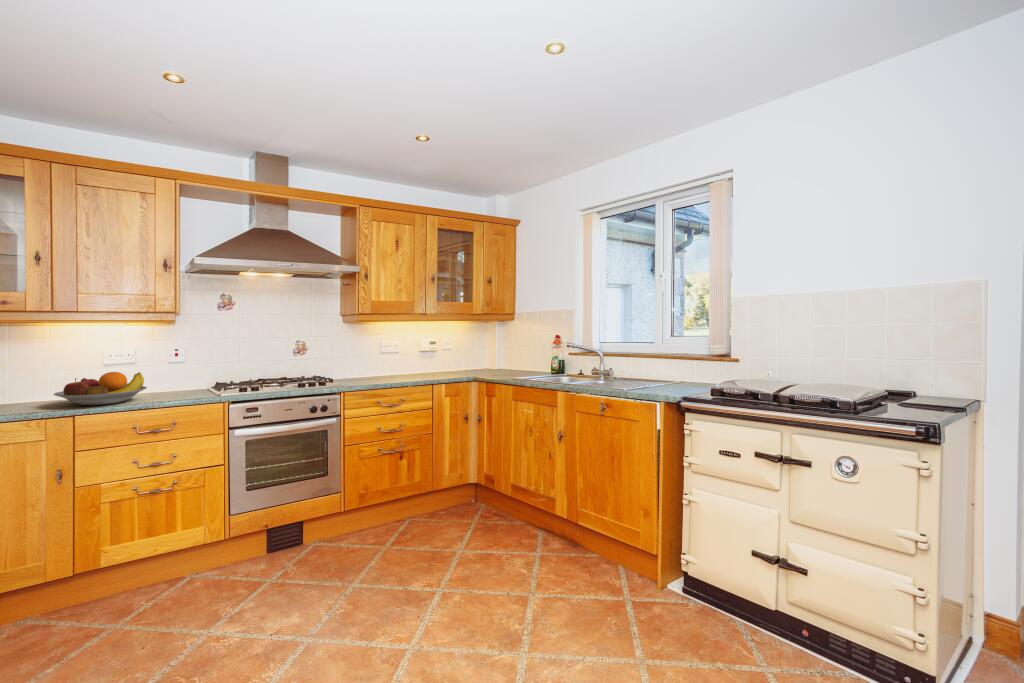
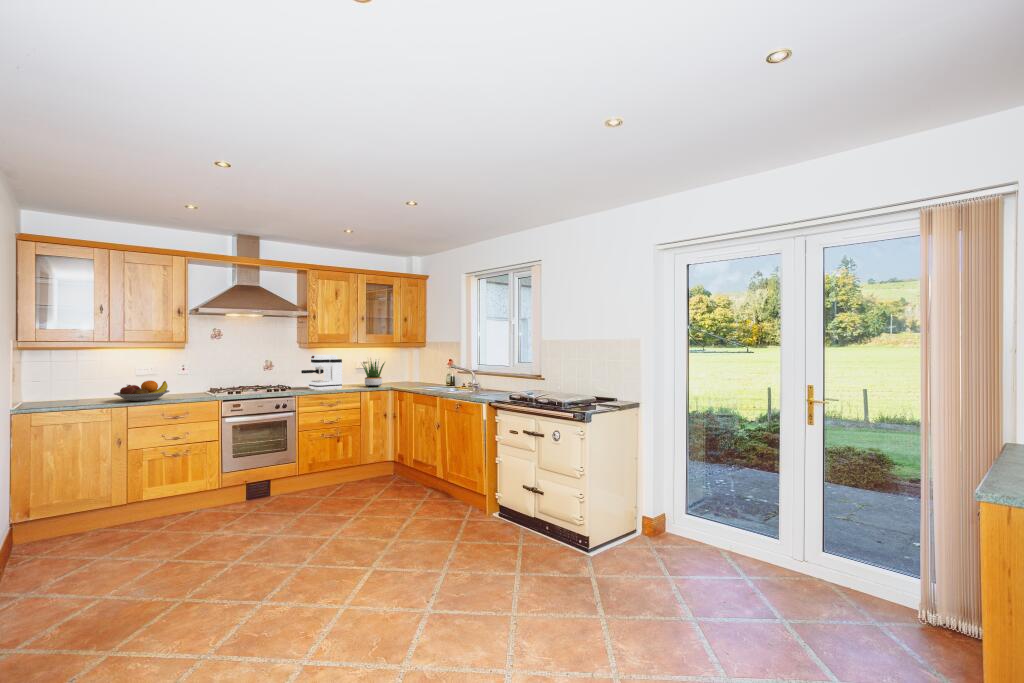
coffee maker: none [348,332,406,384] -> present [301,355,342,390]
potted plant: none [431,335,466,378] -> present [363,361,385,387]

